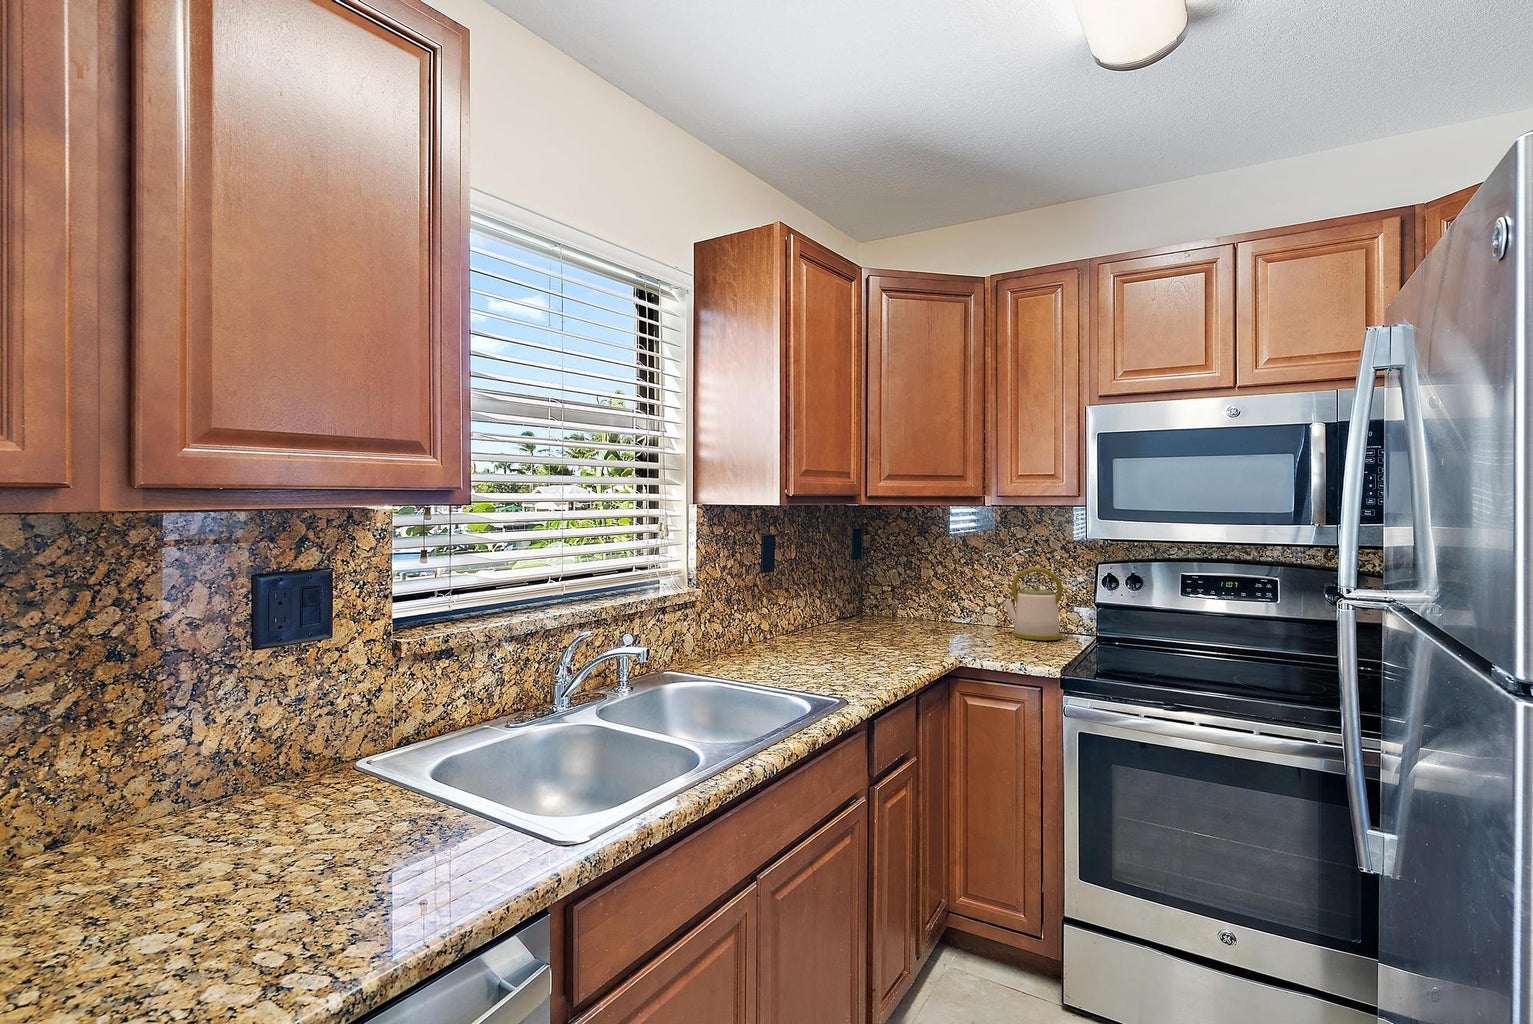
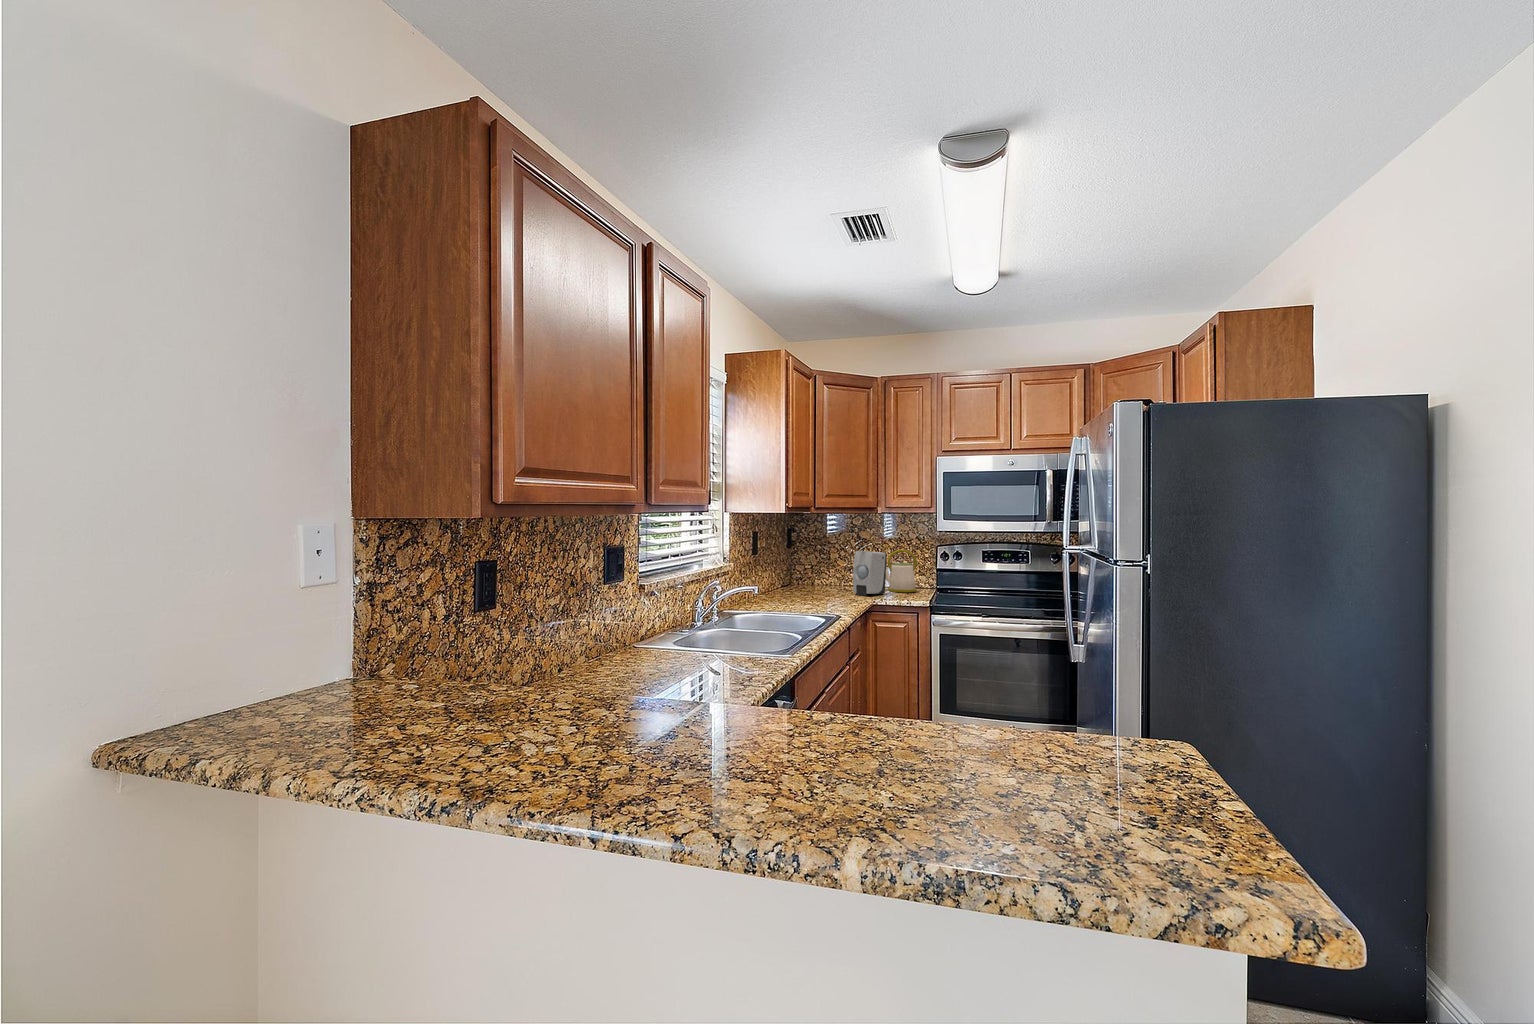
soap dispenser: none [944,569,1004,644] -> present [853,551,887,596]

